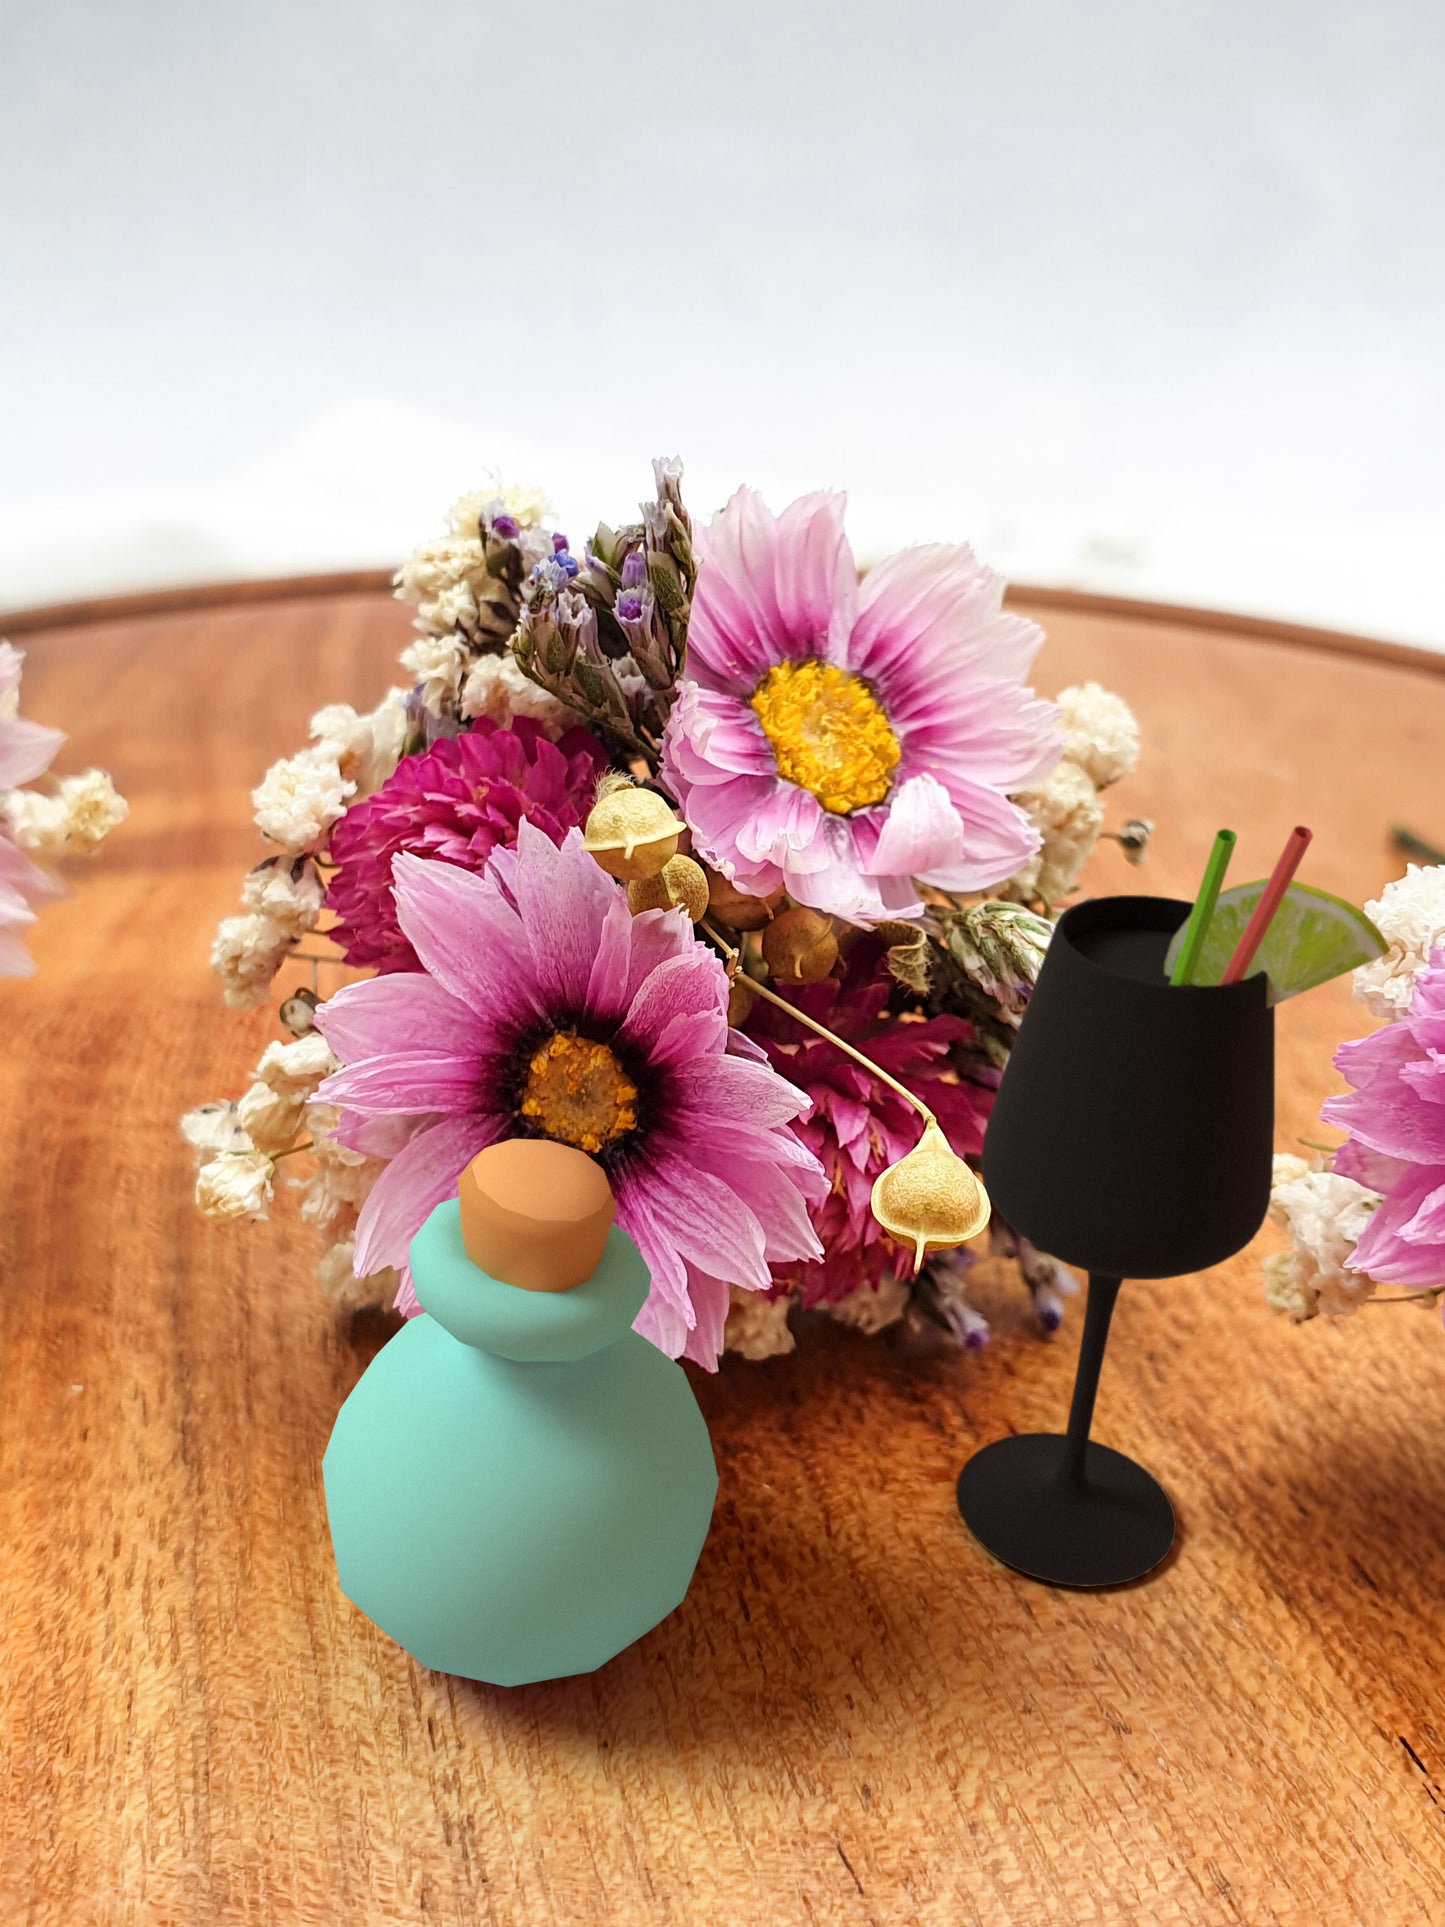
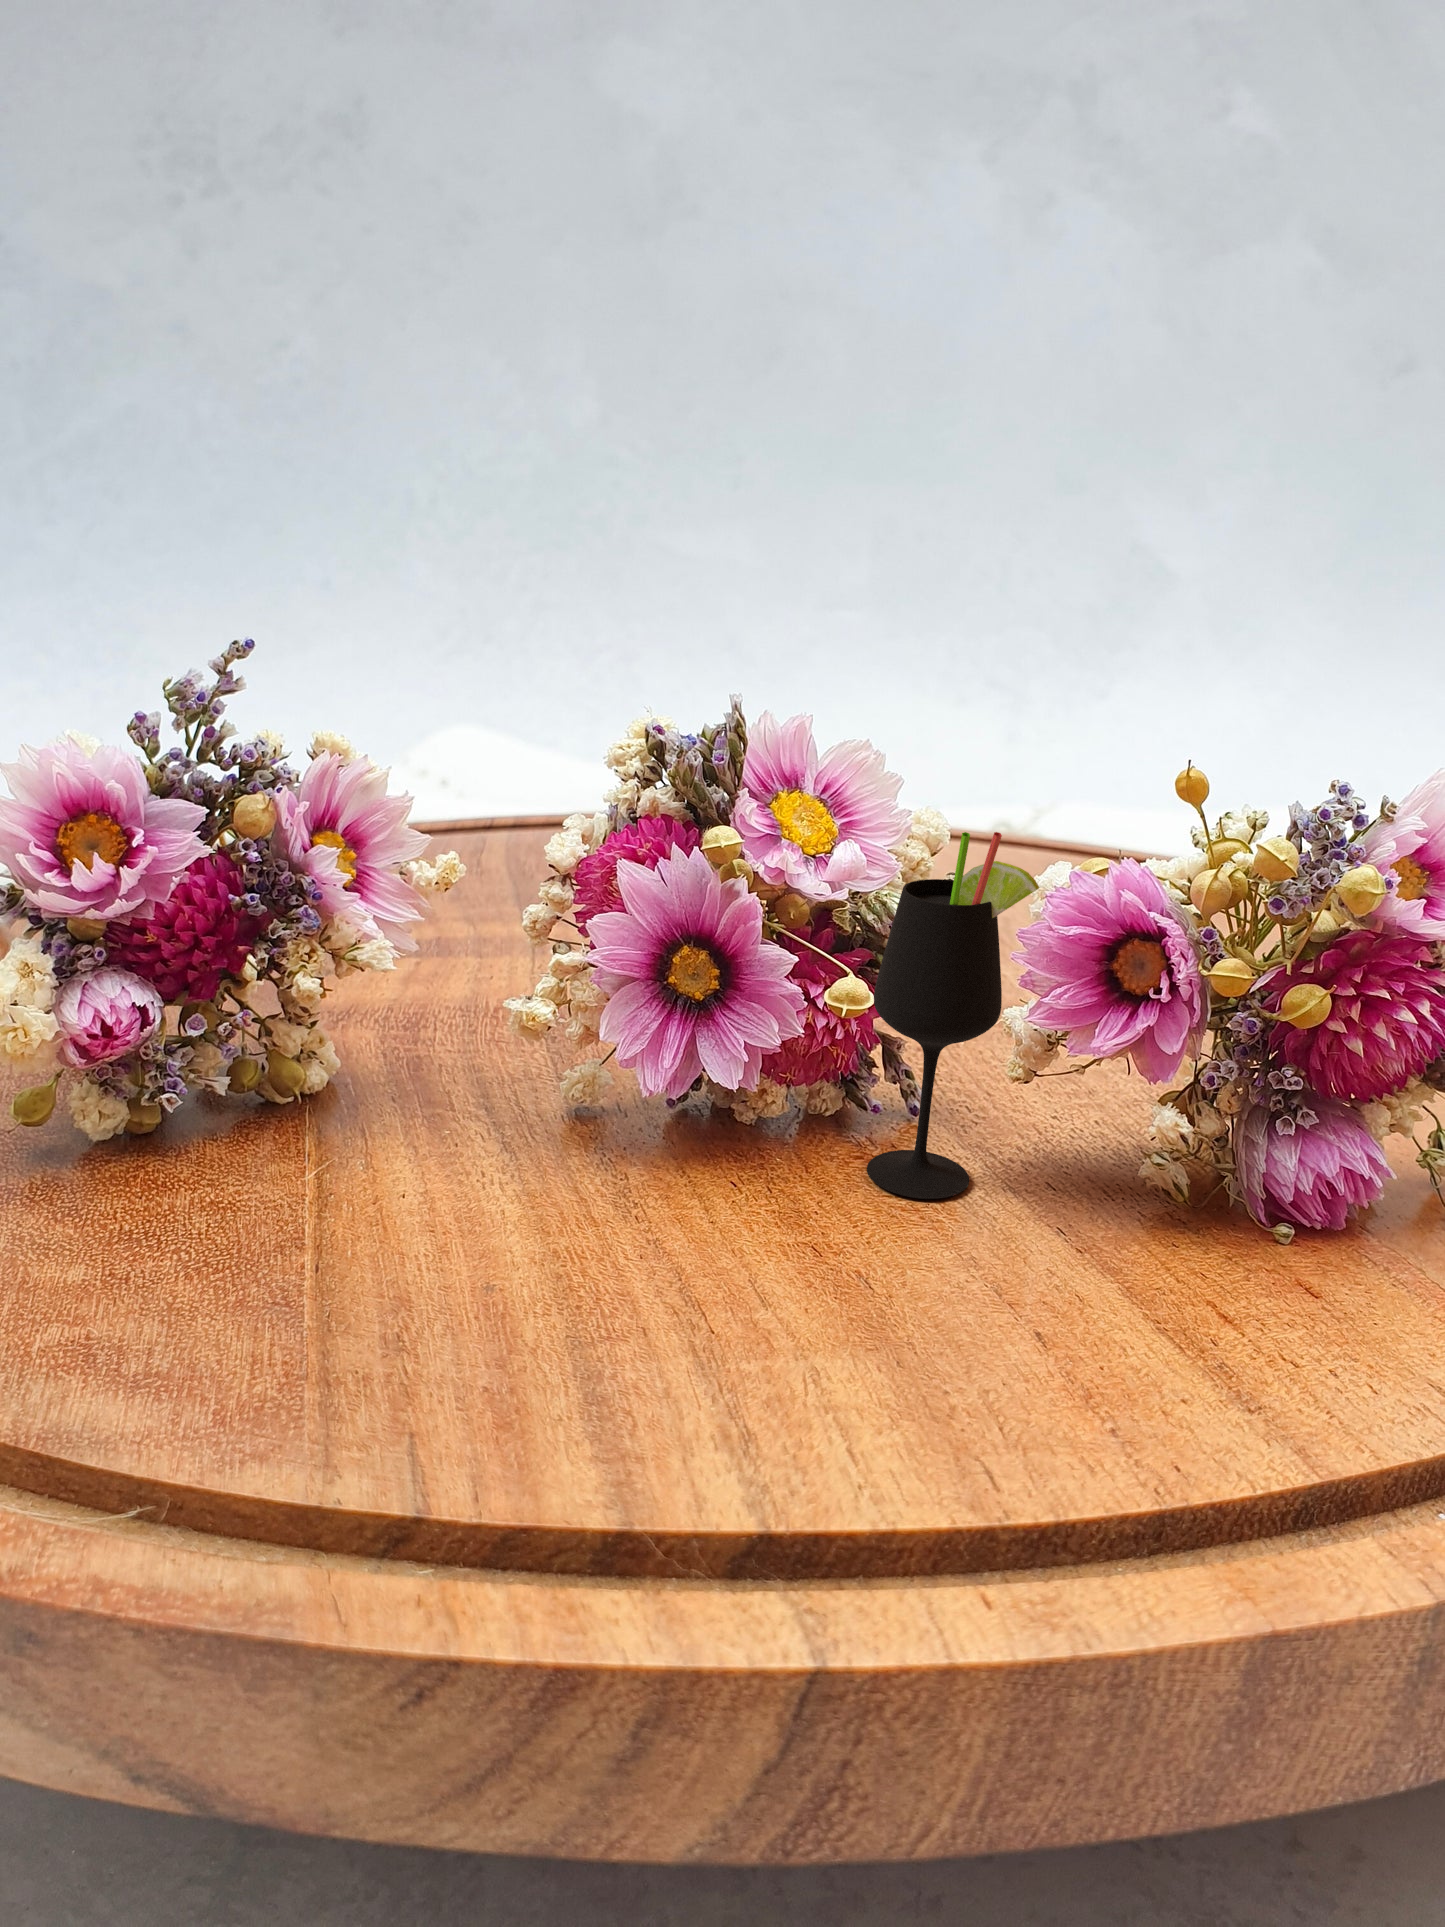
perfume bottle: present [322,1139,719,1687] -> none [583,973,758,1215]

